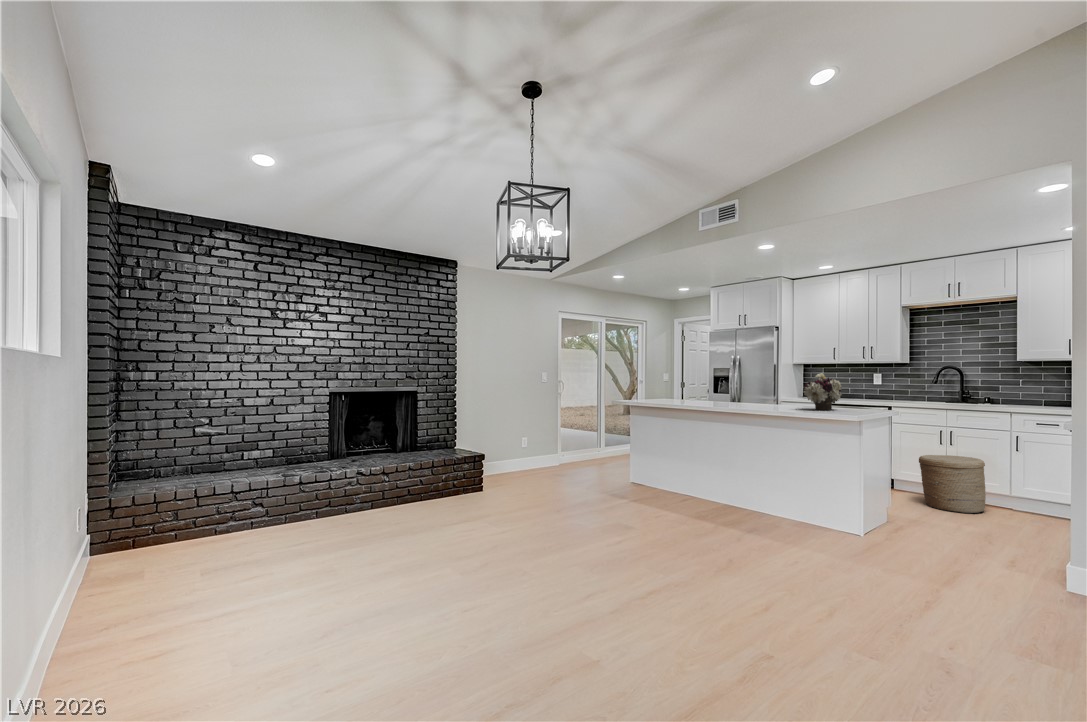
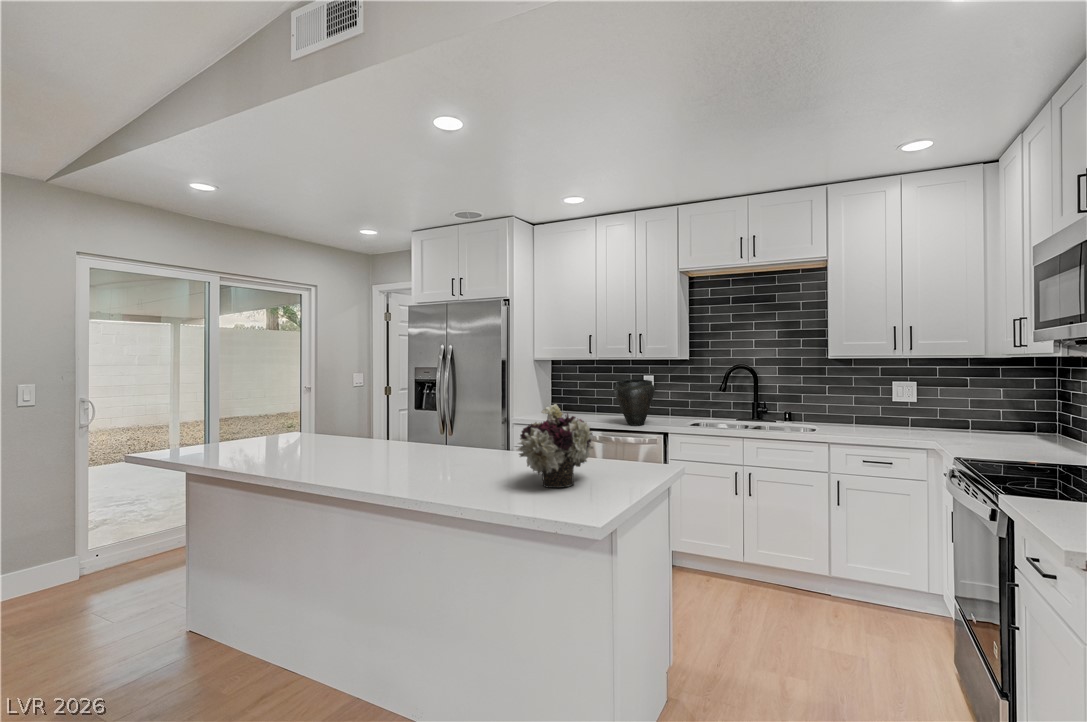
vase: none [852,375,881,402] -> present [614,379,655,426]
woven basket: present [919,455,986,513] -> none [710,515,802,625]

